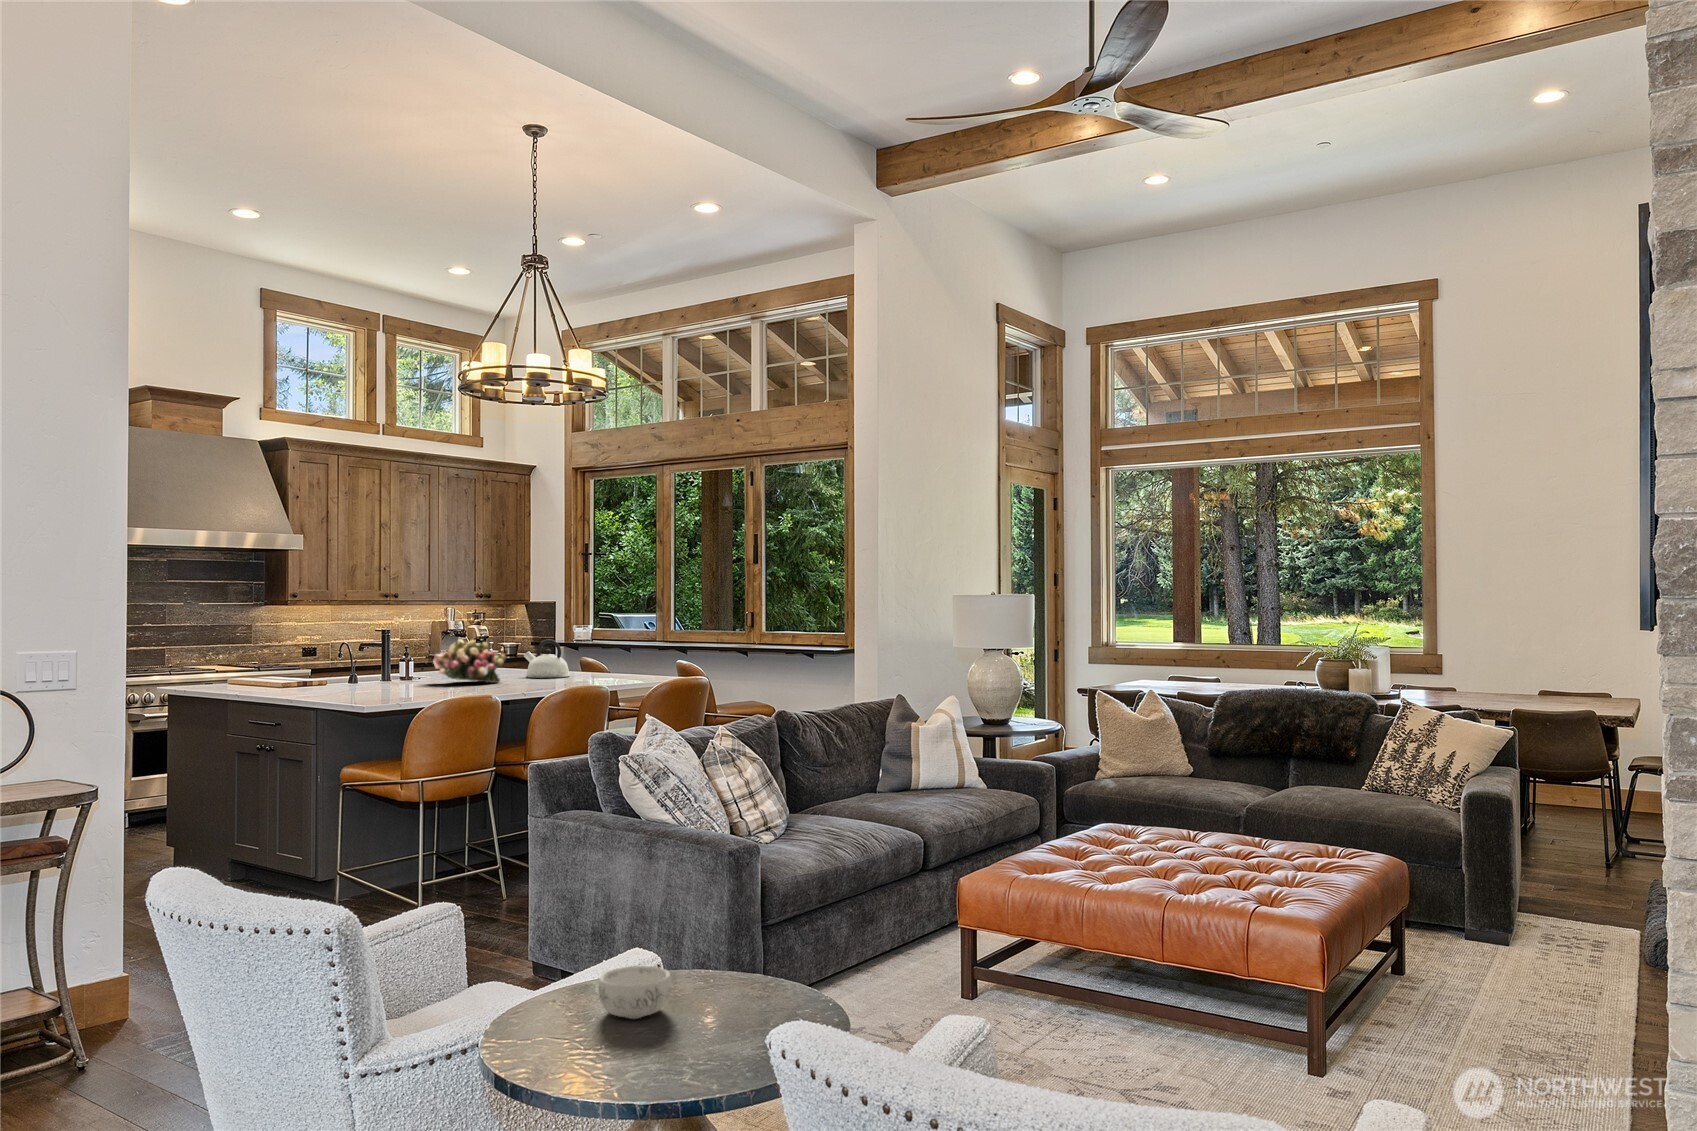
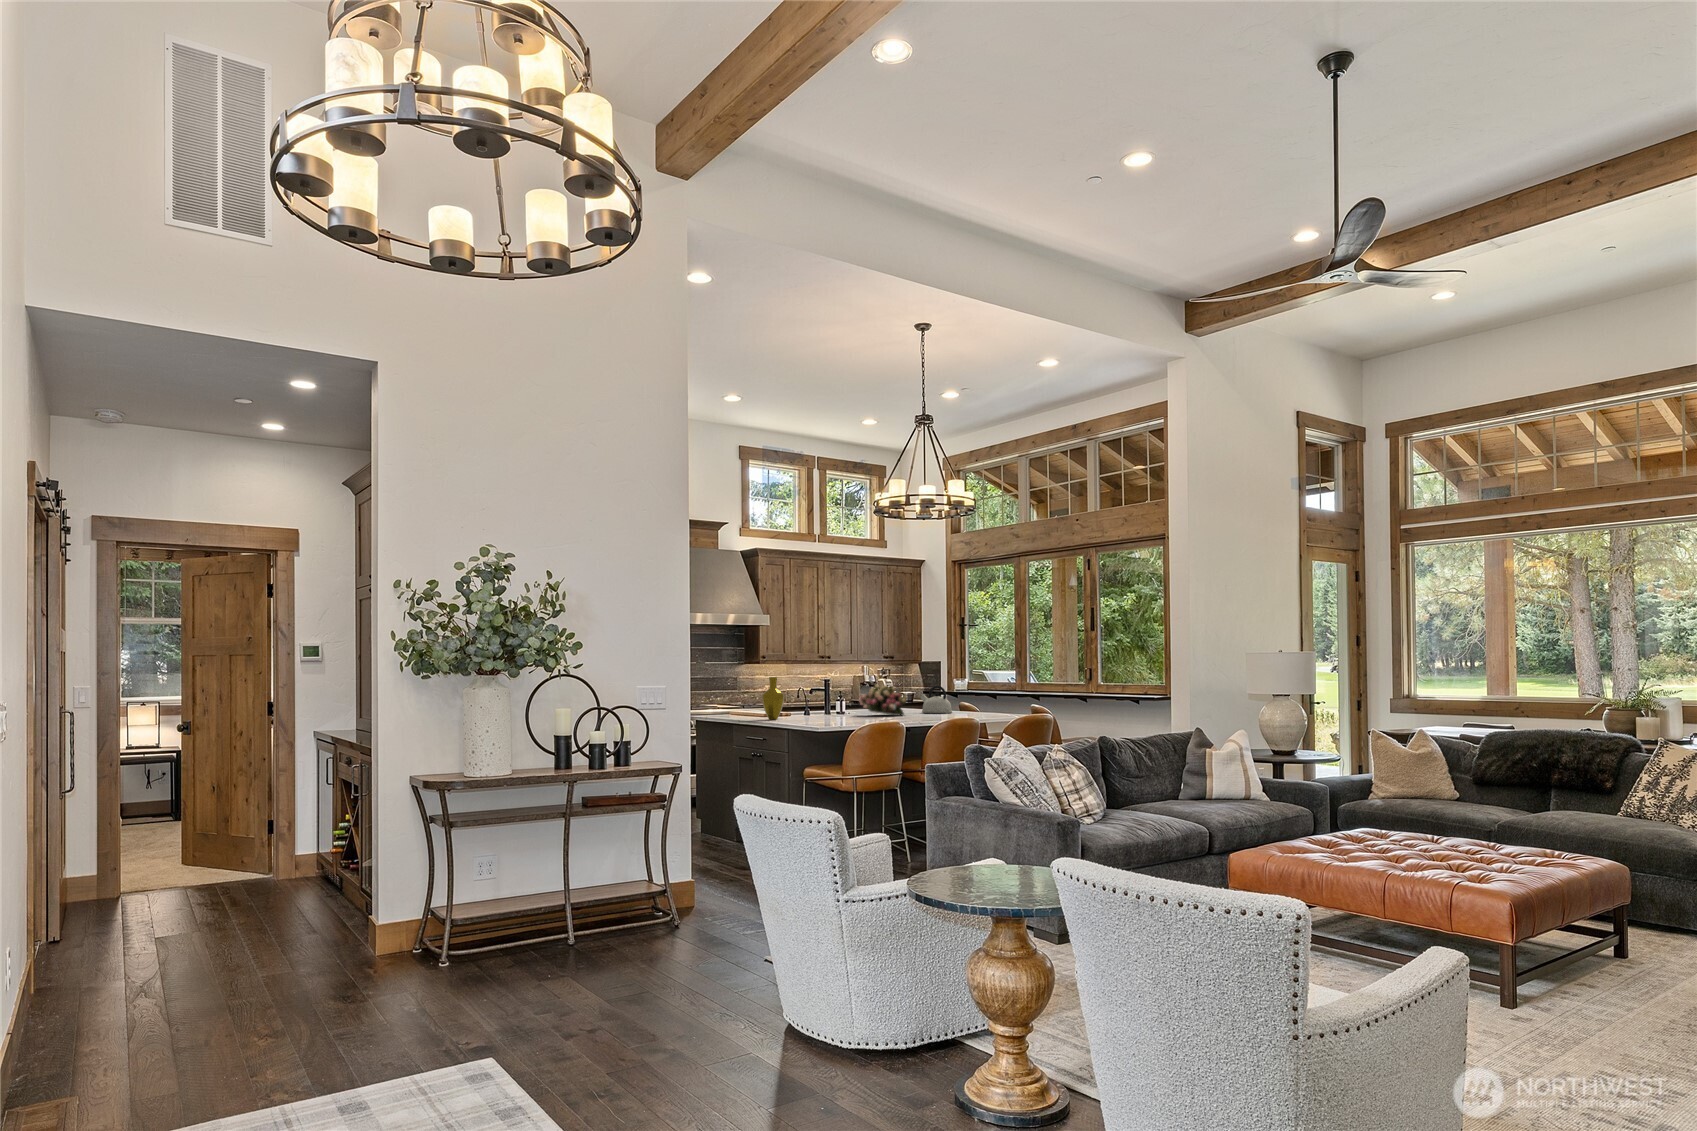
vase: none [276,631,313,694] -> present [762,677,784,720]
decorative bowl: present [598,966,671,1019] -> none [969,861,1010,888]

